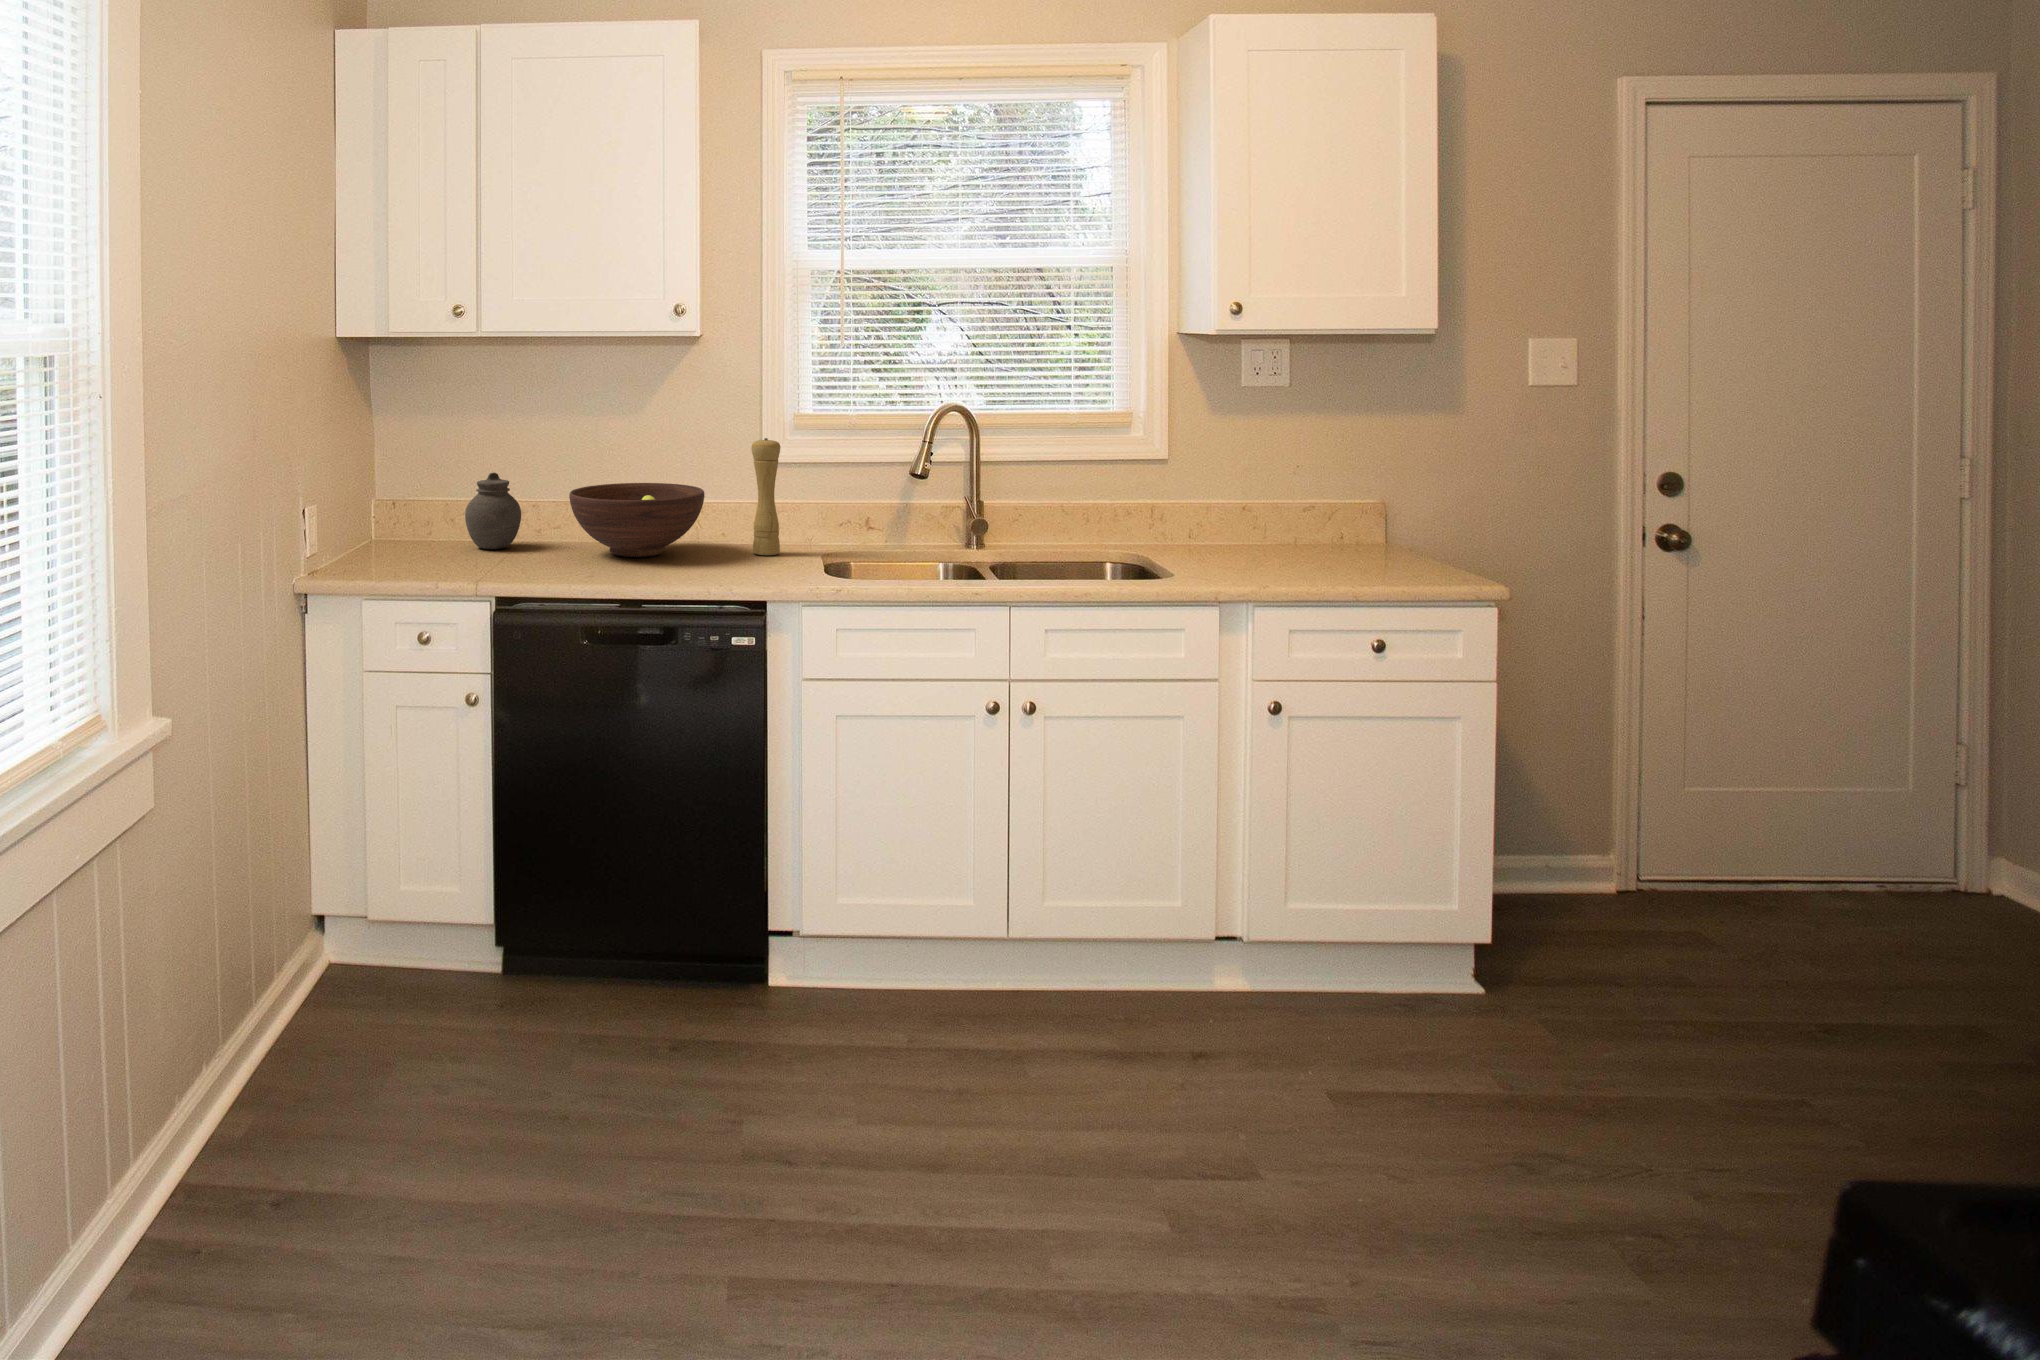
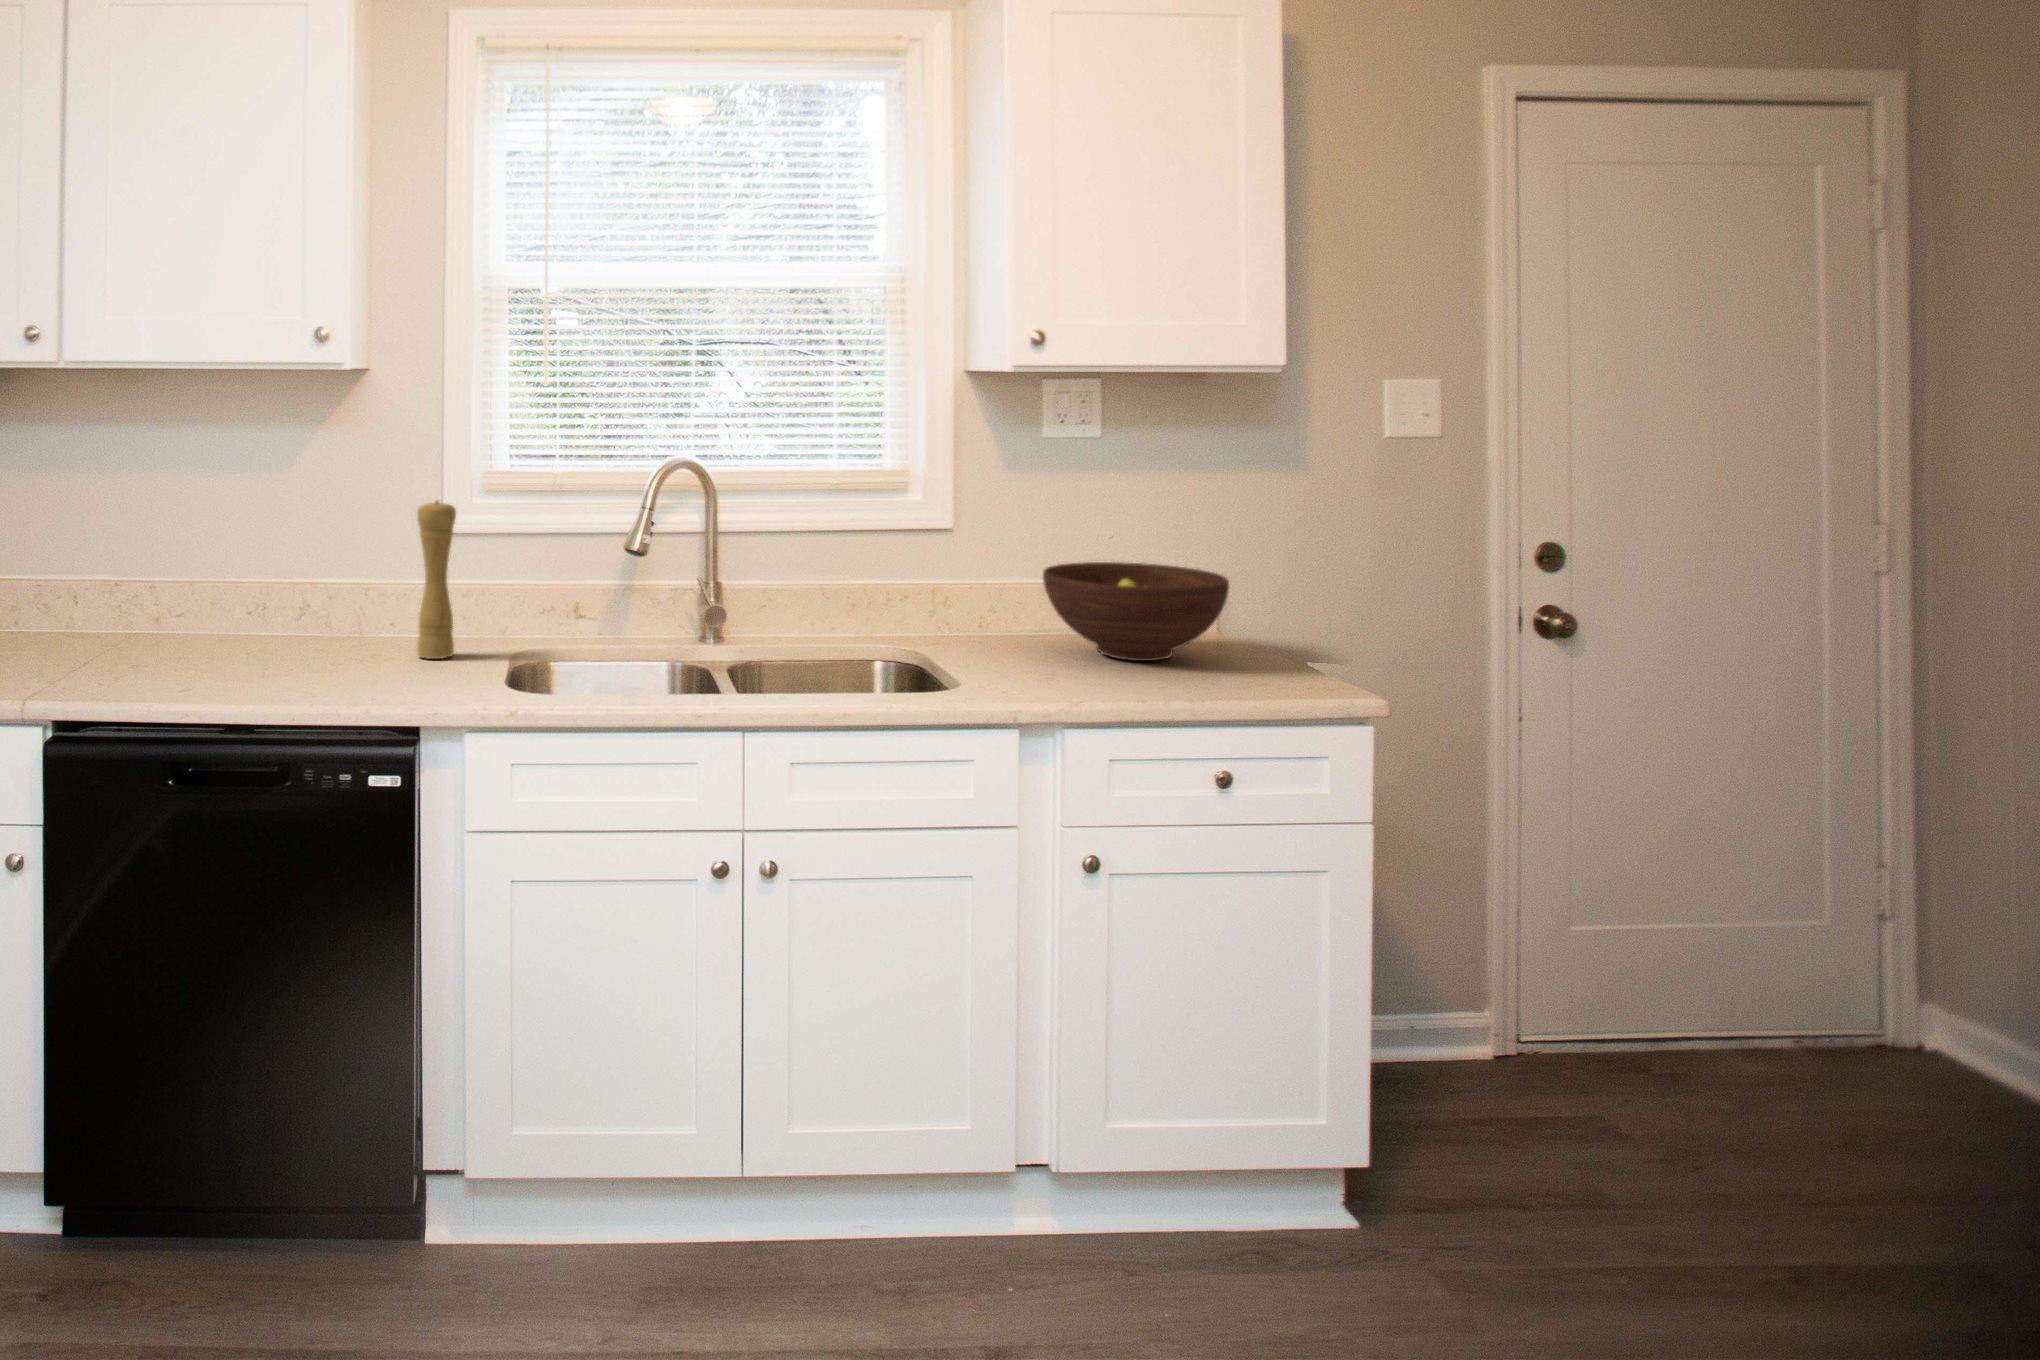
jar: present [465,473,521,549] -> none [18,548,100,654]
fruit bowl: present [569,483,705,557] -> present [1043,562,1229,661]

